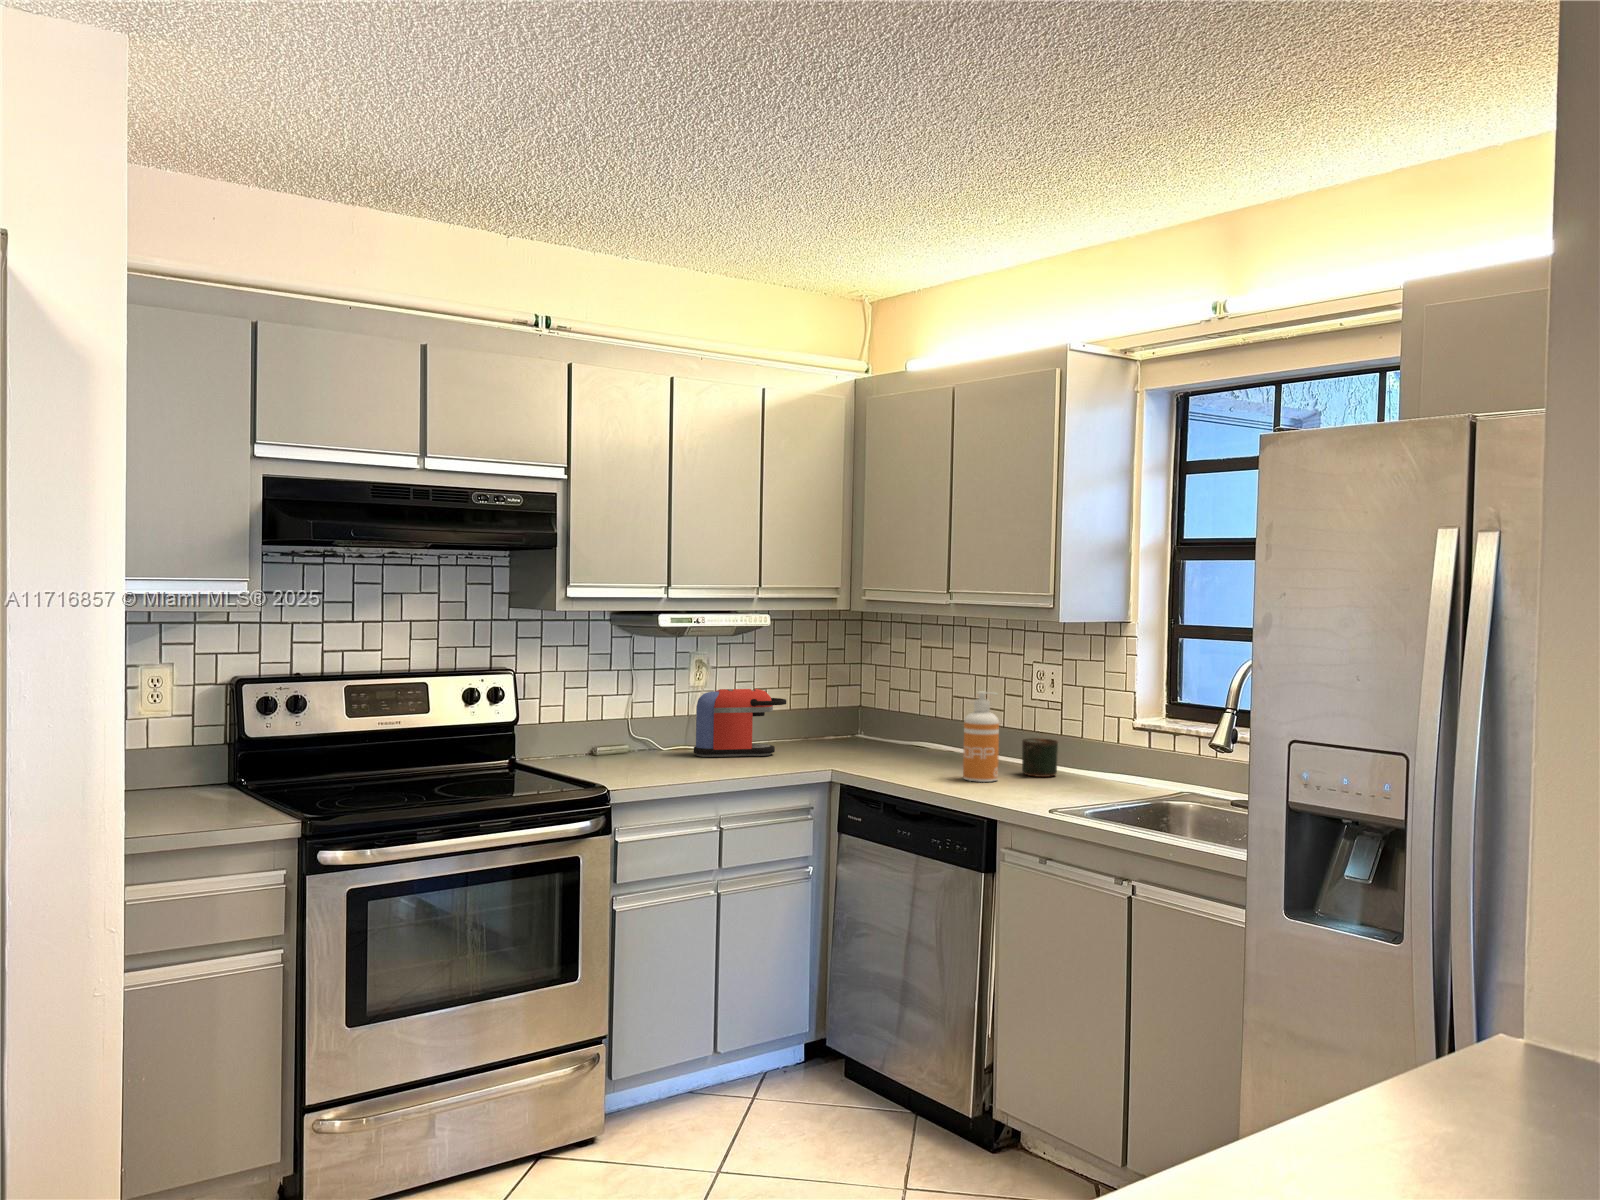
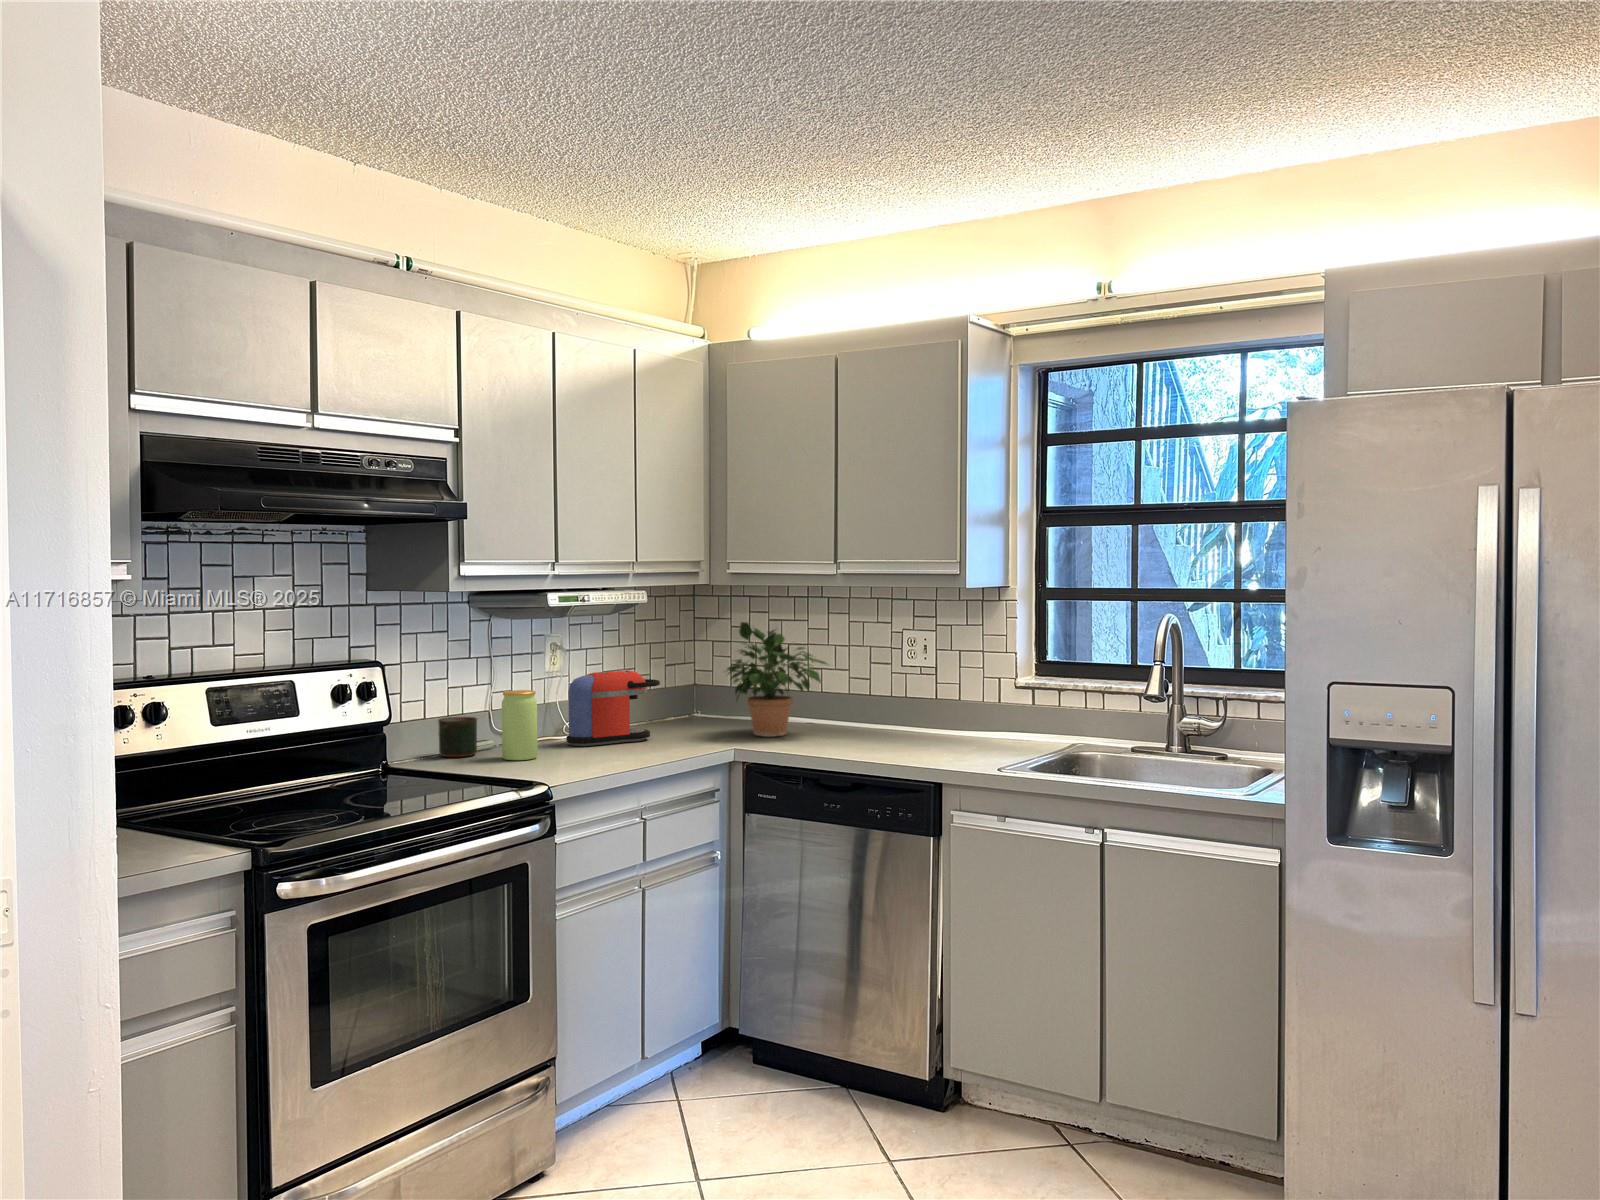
potted plant: none [839,647,958,761] -> present [725,622,827,737]
soap dispenser: present [963,691,999,782] -> none [870,659,906,749]
jar: none [618,702,650,765] -> present [502,690,537,760]
mug: present [1022,738,1058,777] -> present [438,717,477,757]

